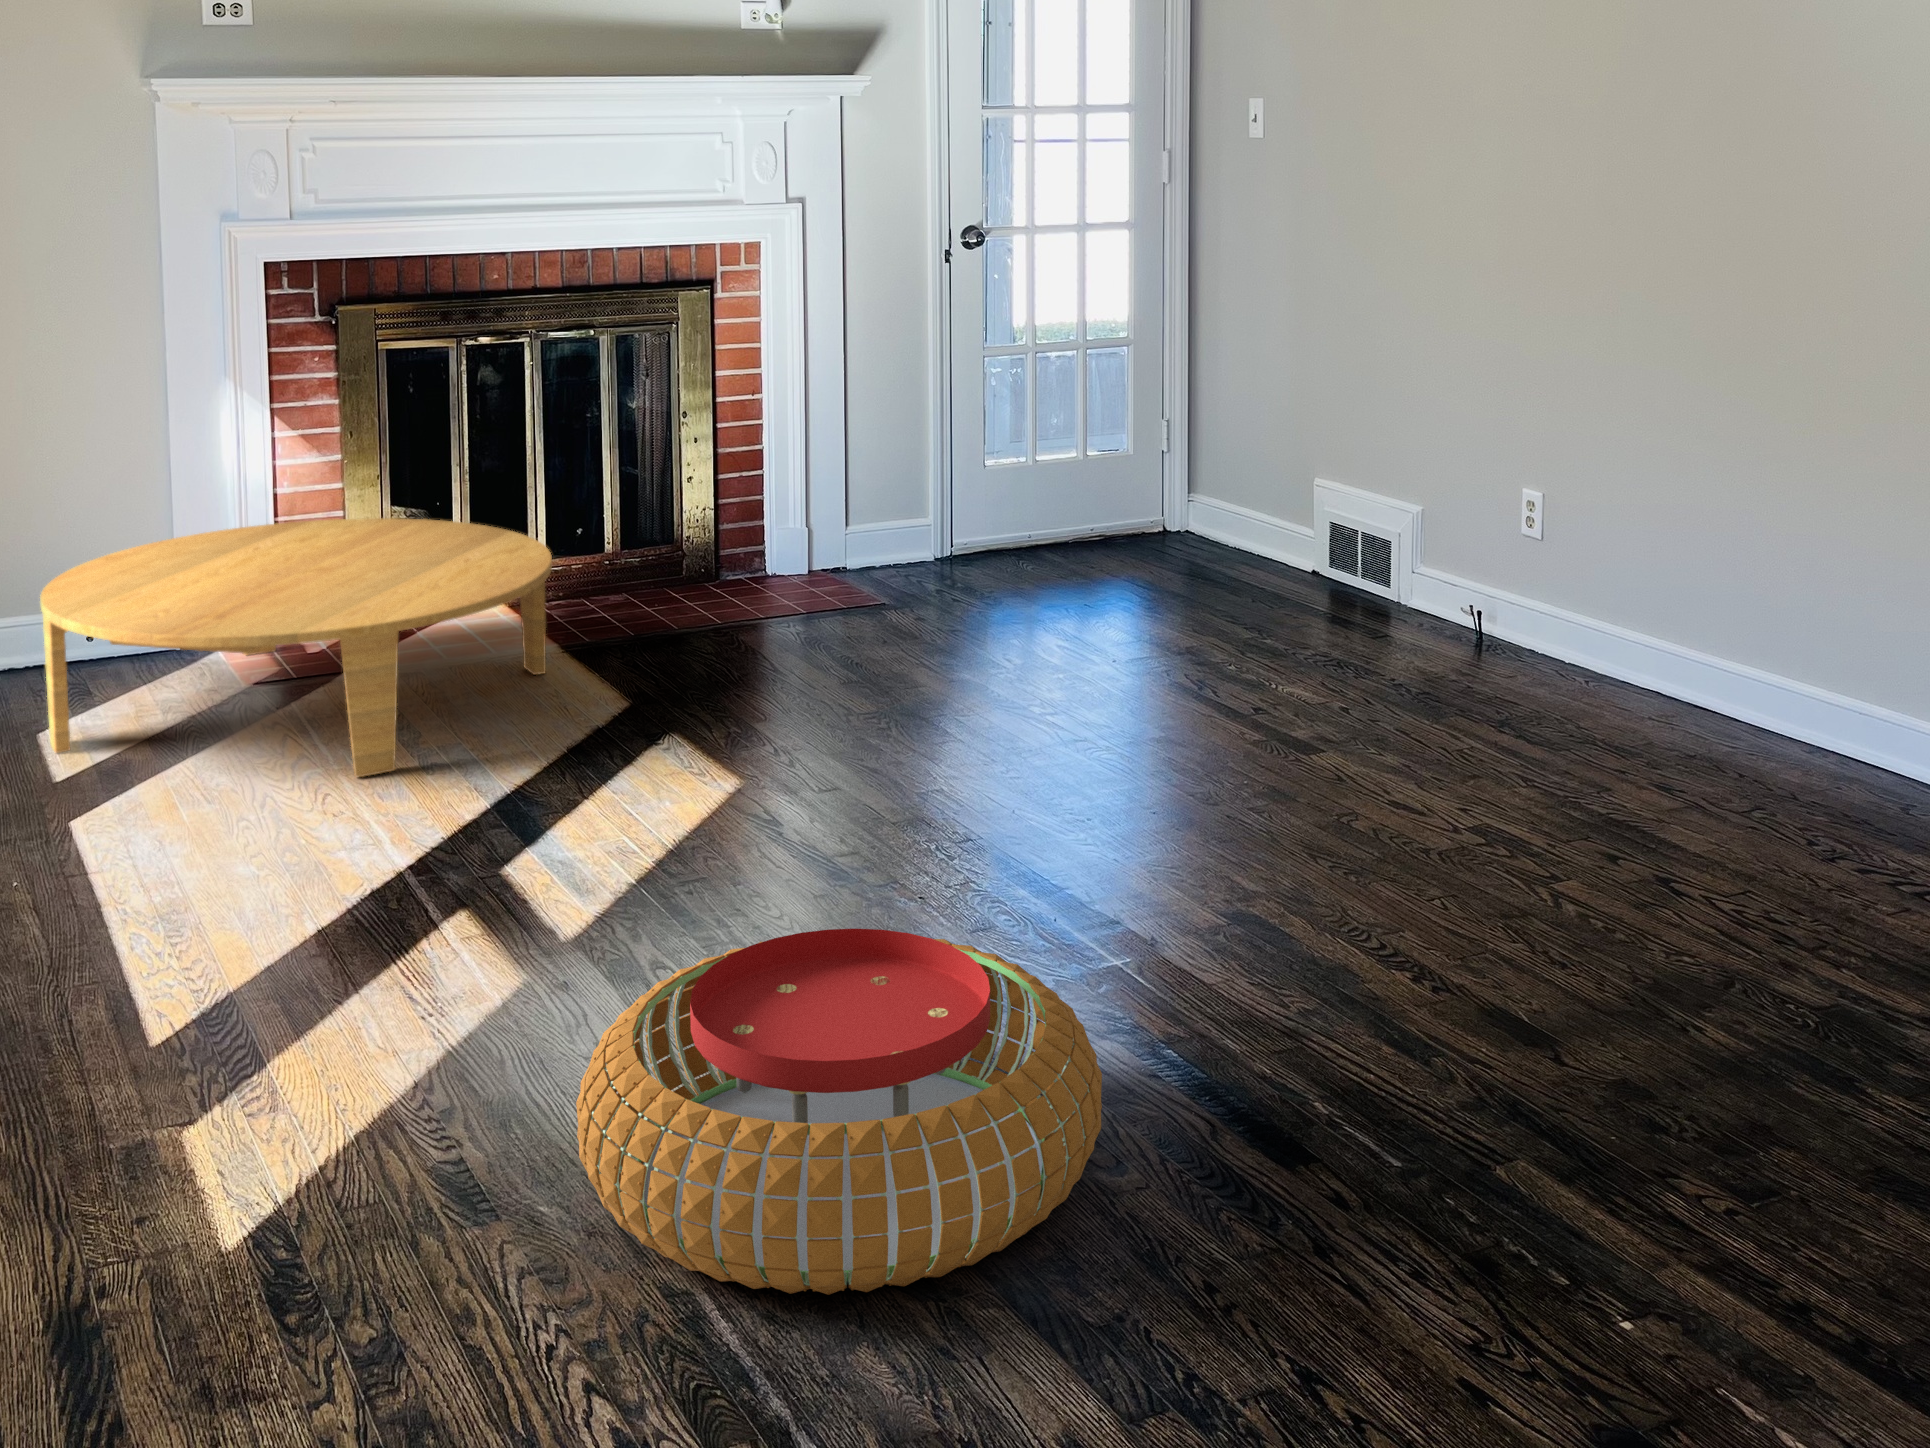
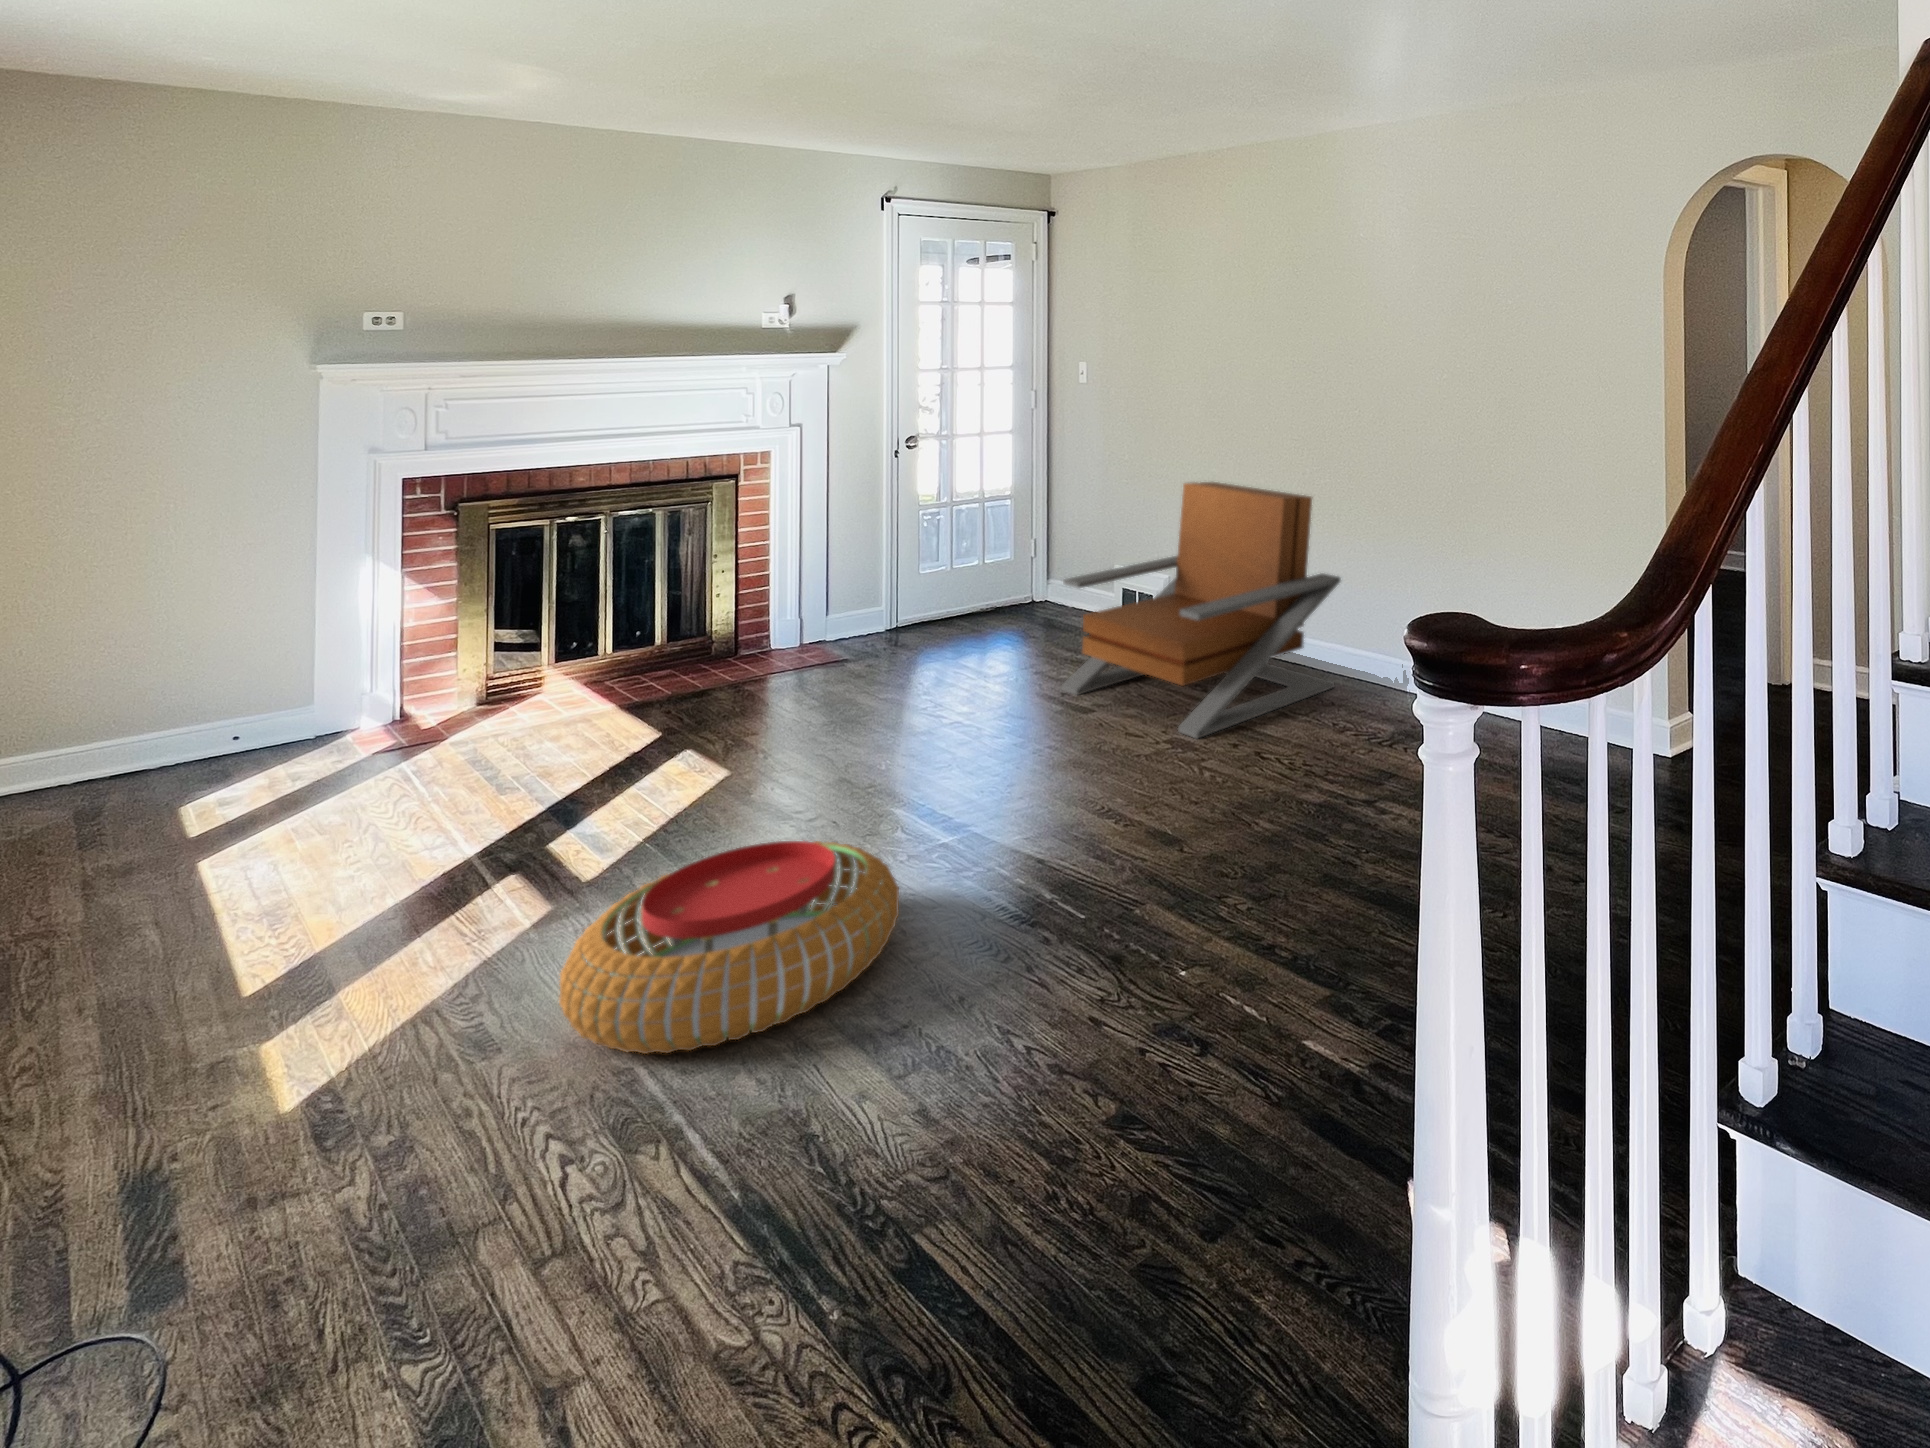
lounge chair: none [1264,327,1845,843] -> present [1062,482,1341,738]
coffee table: present [40,518,552,777] -> none [180,634,609,824]

